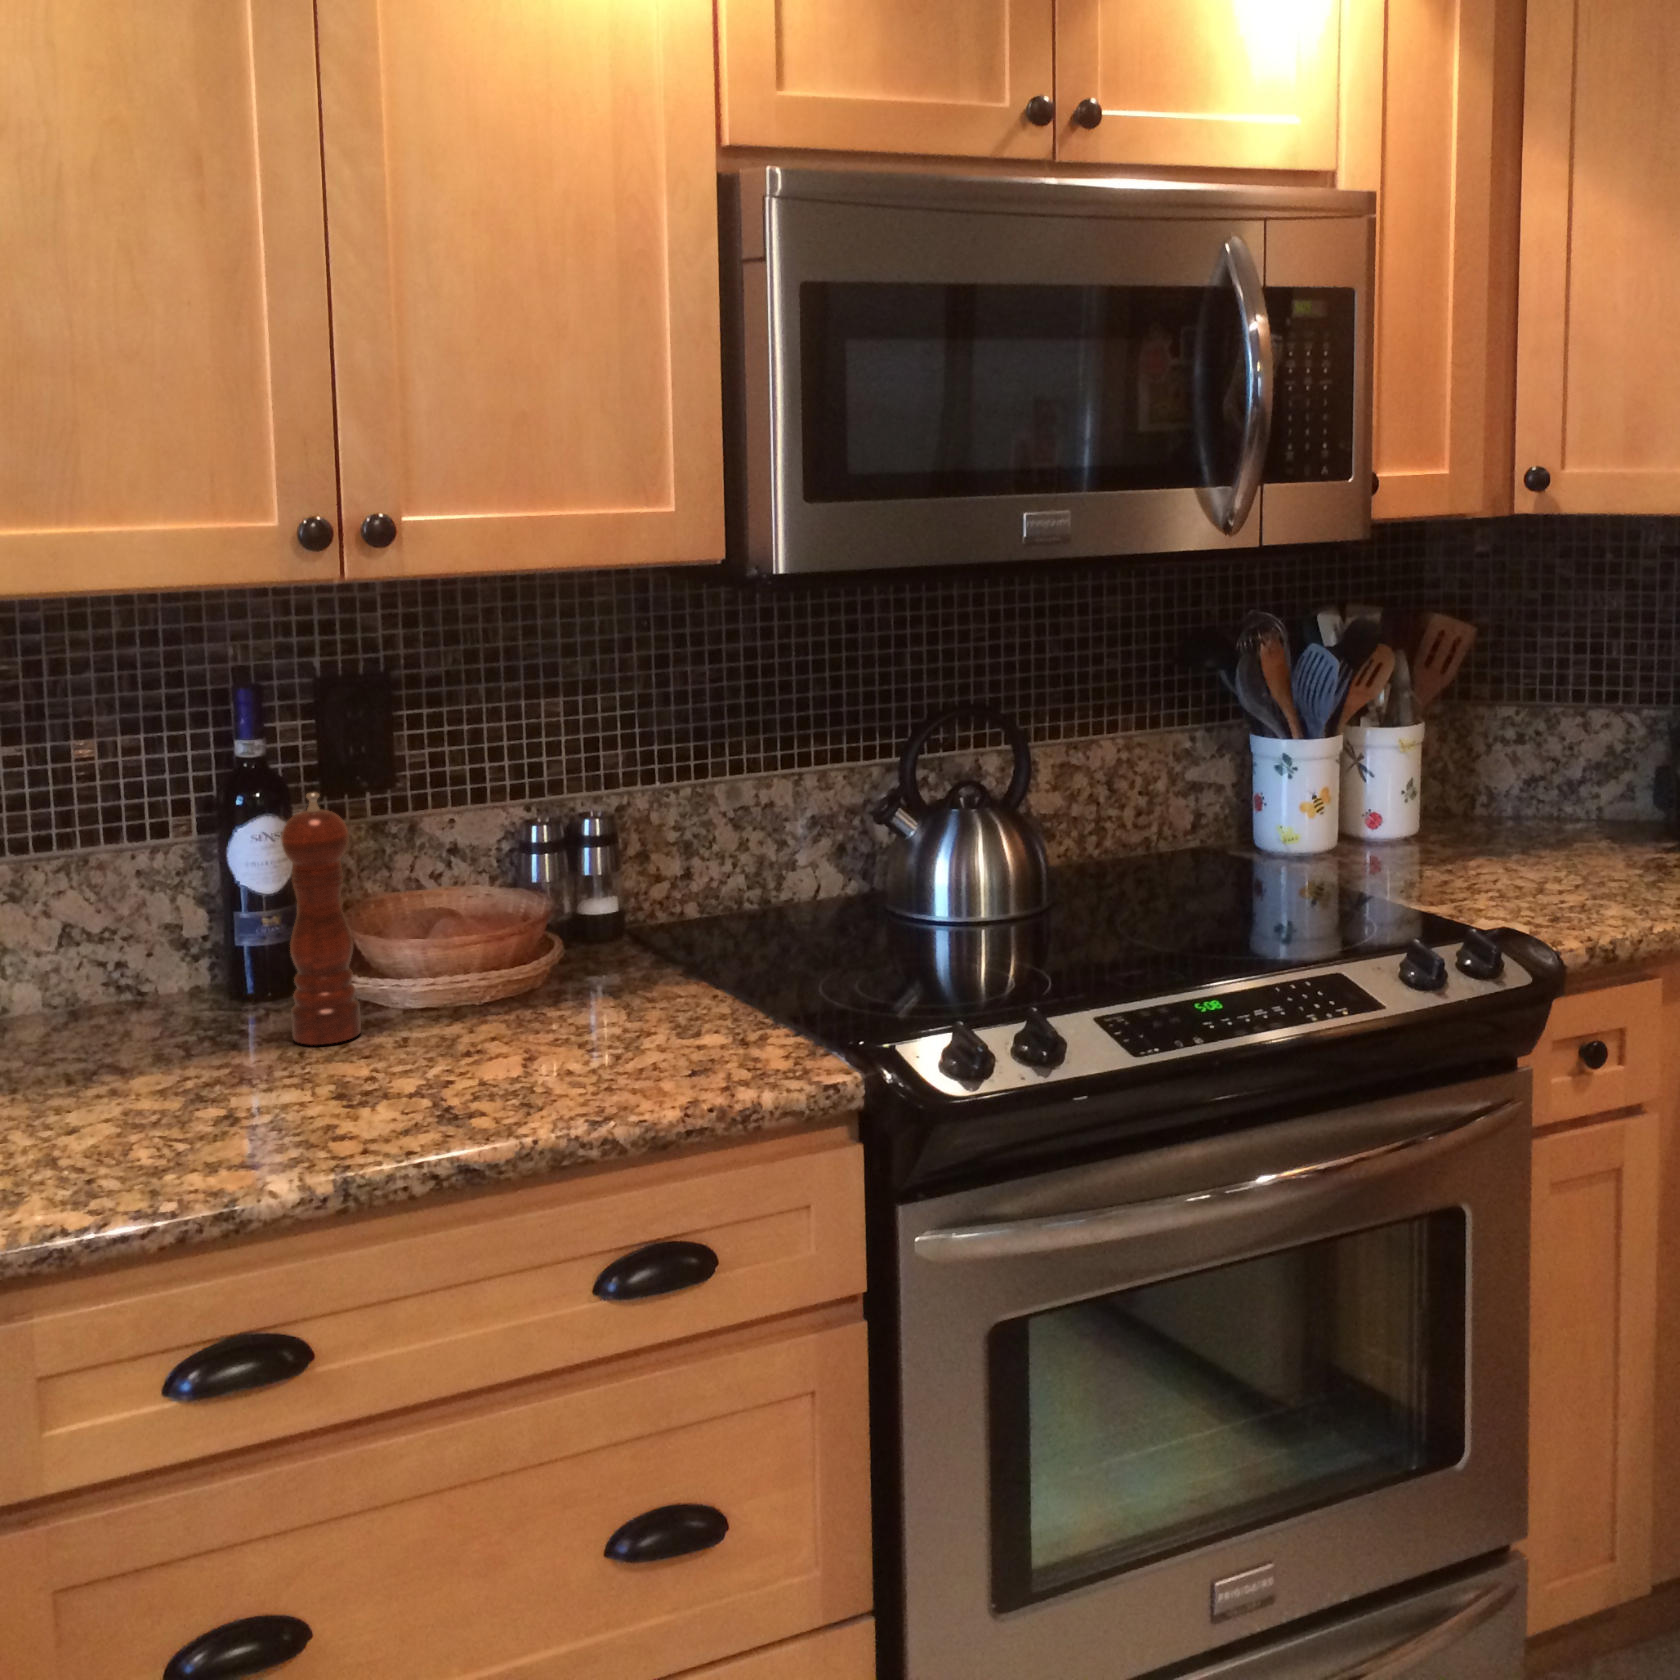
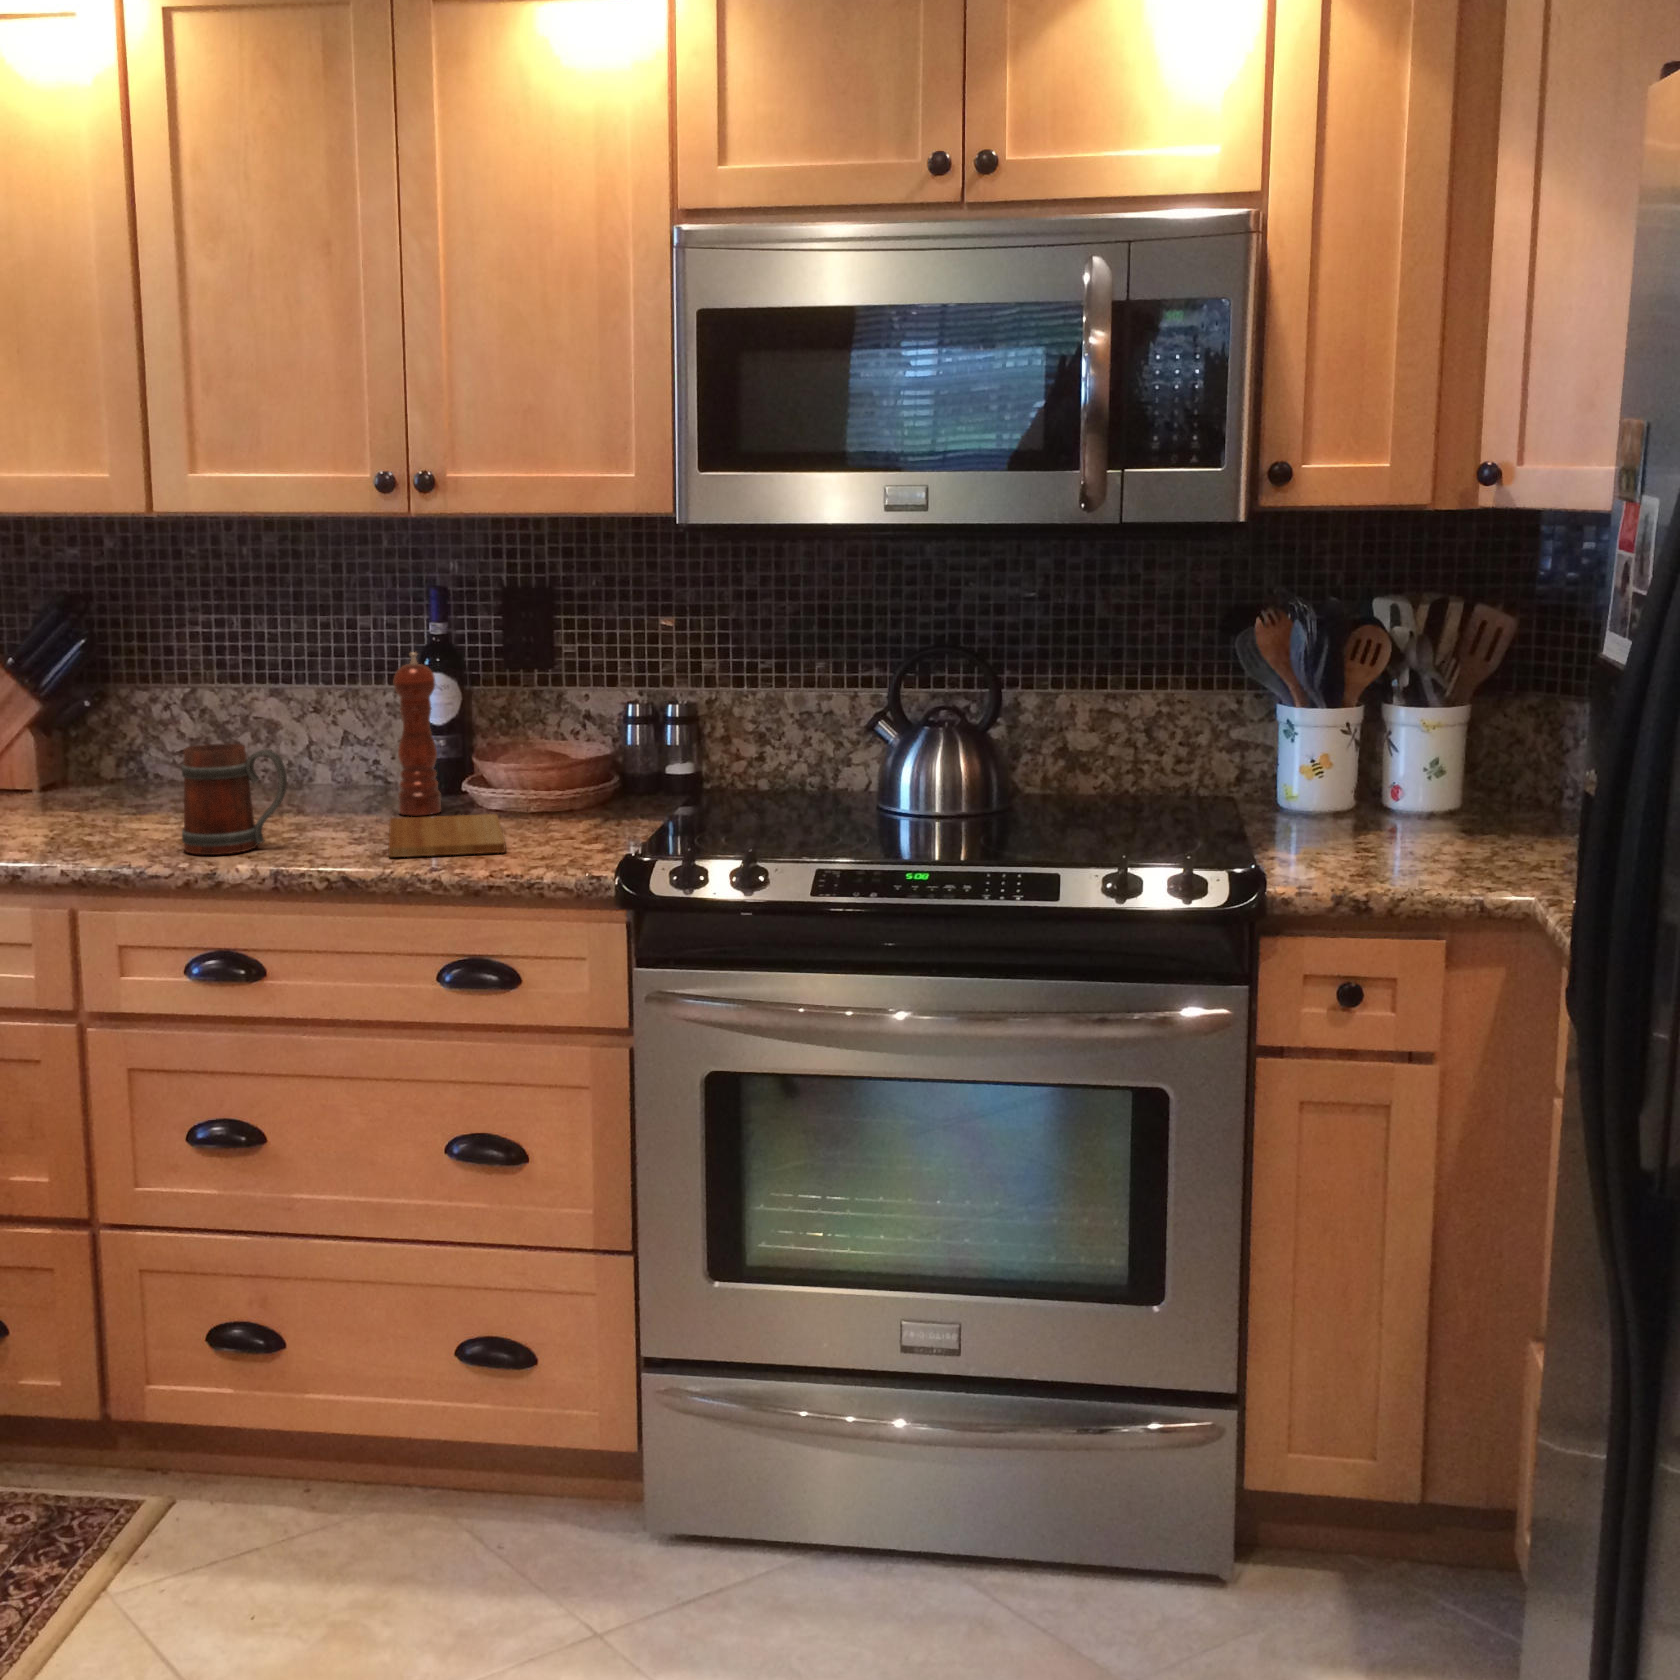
mug: none [94,985,281,1188] -> present [182,744,287,855]
cutting board: none [351,1018,633,1119] -> present [389,814,506,857]

